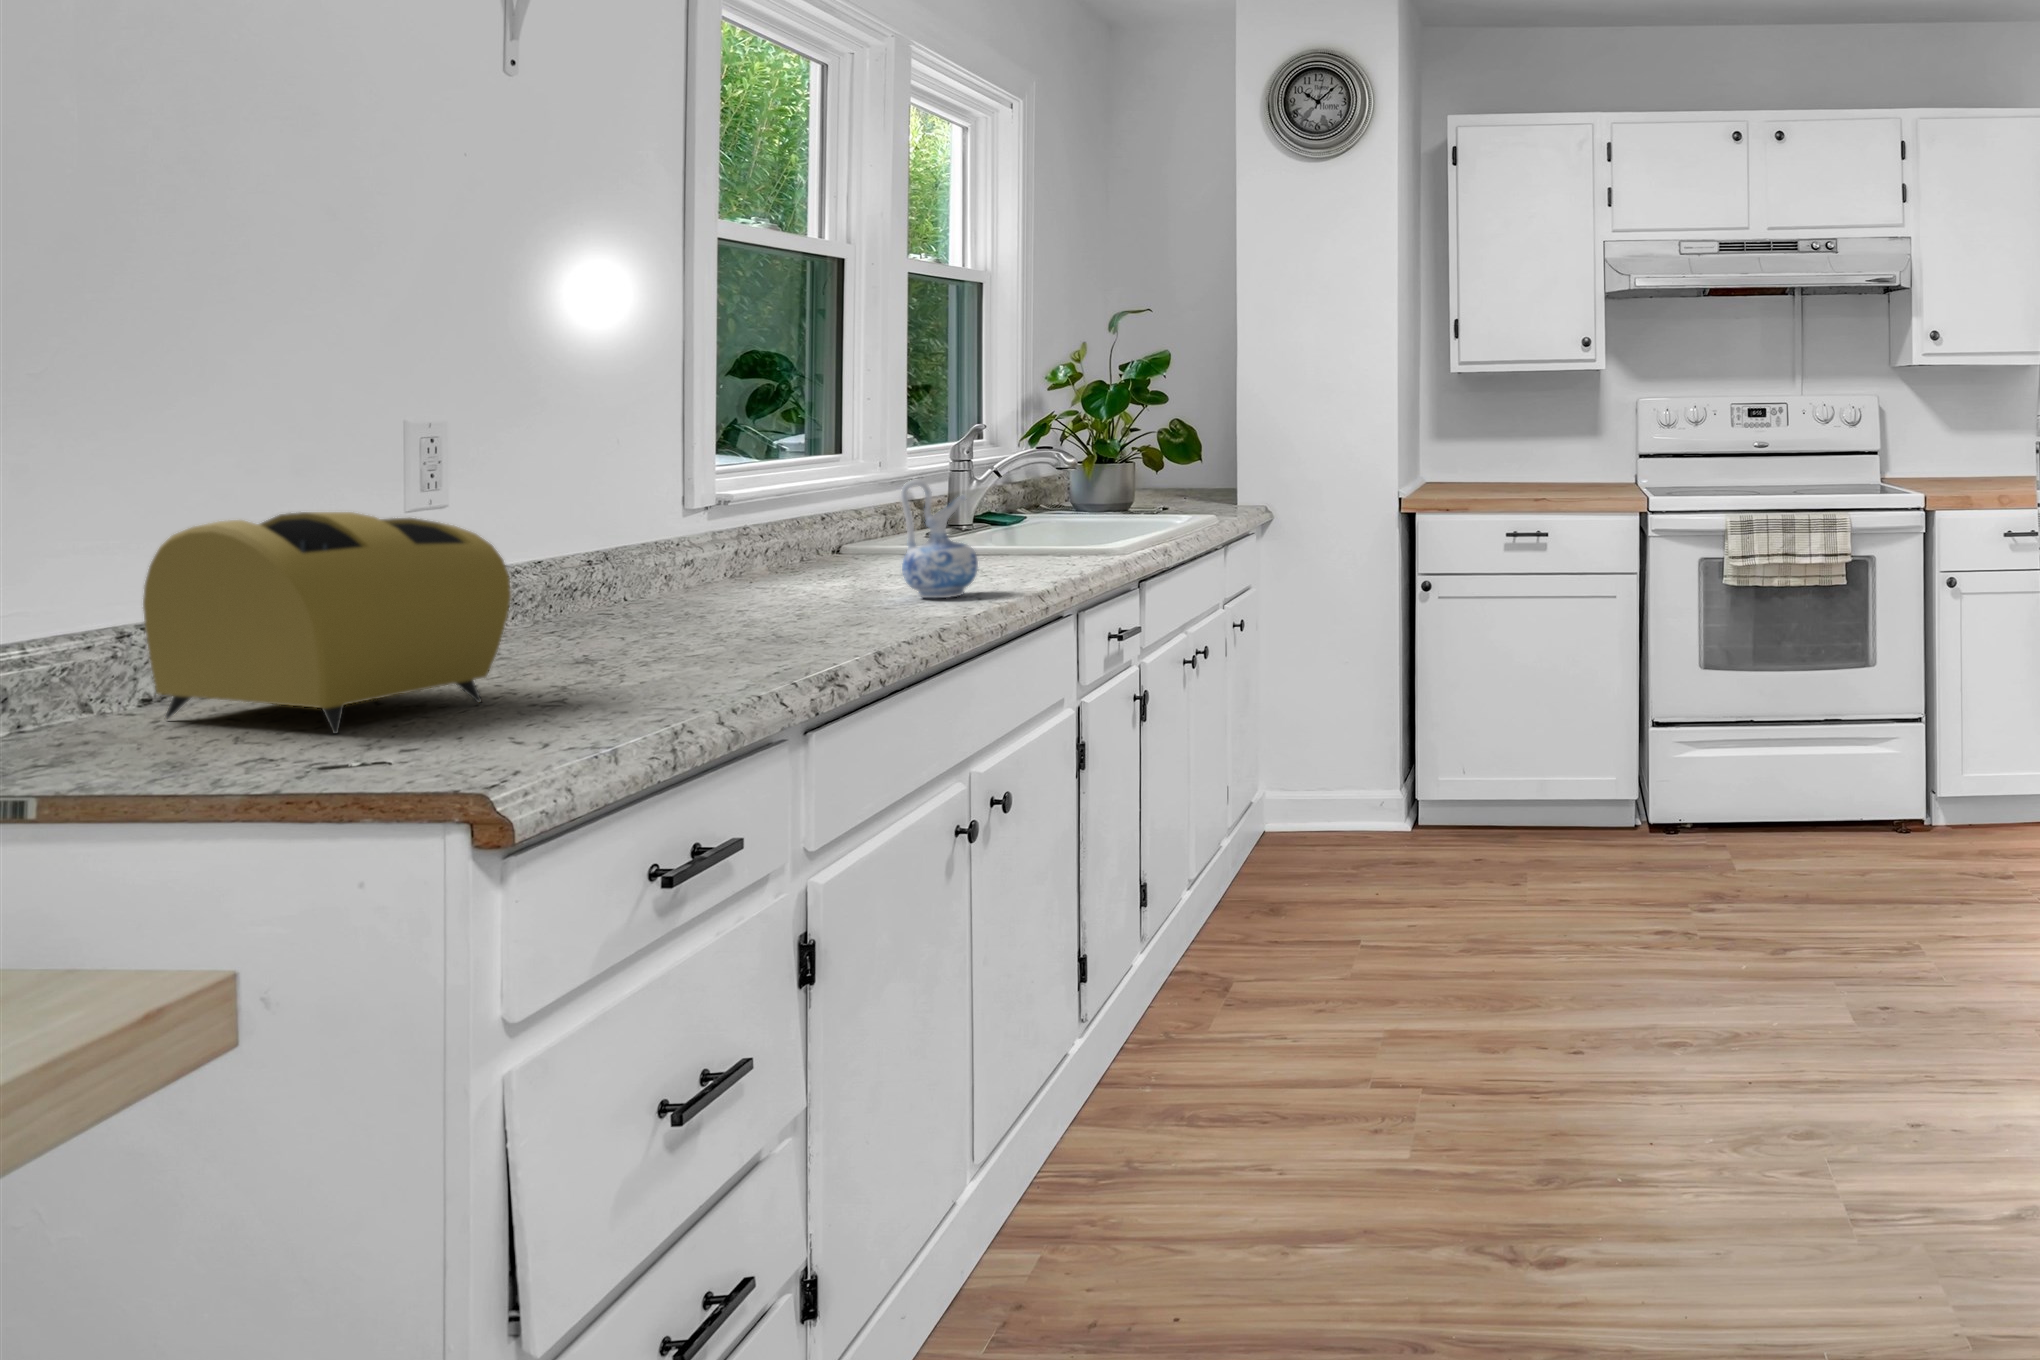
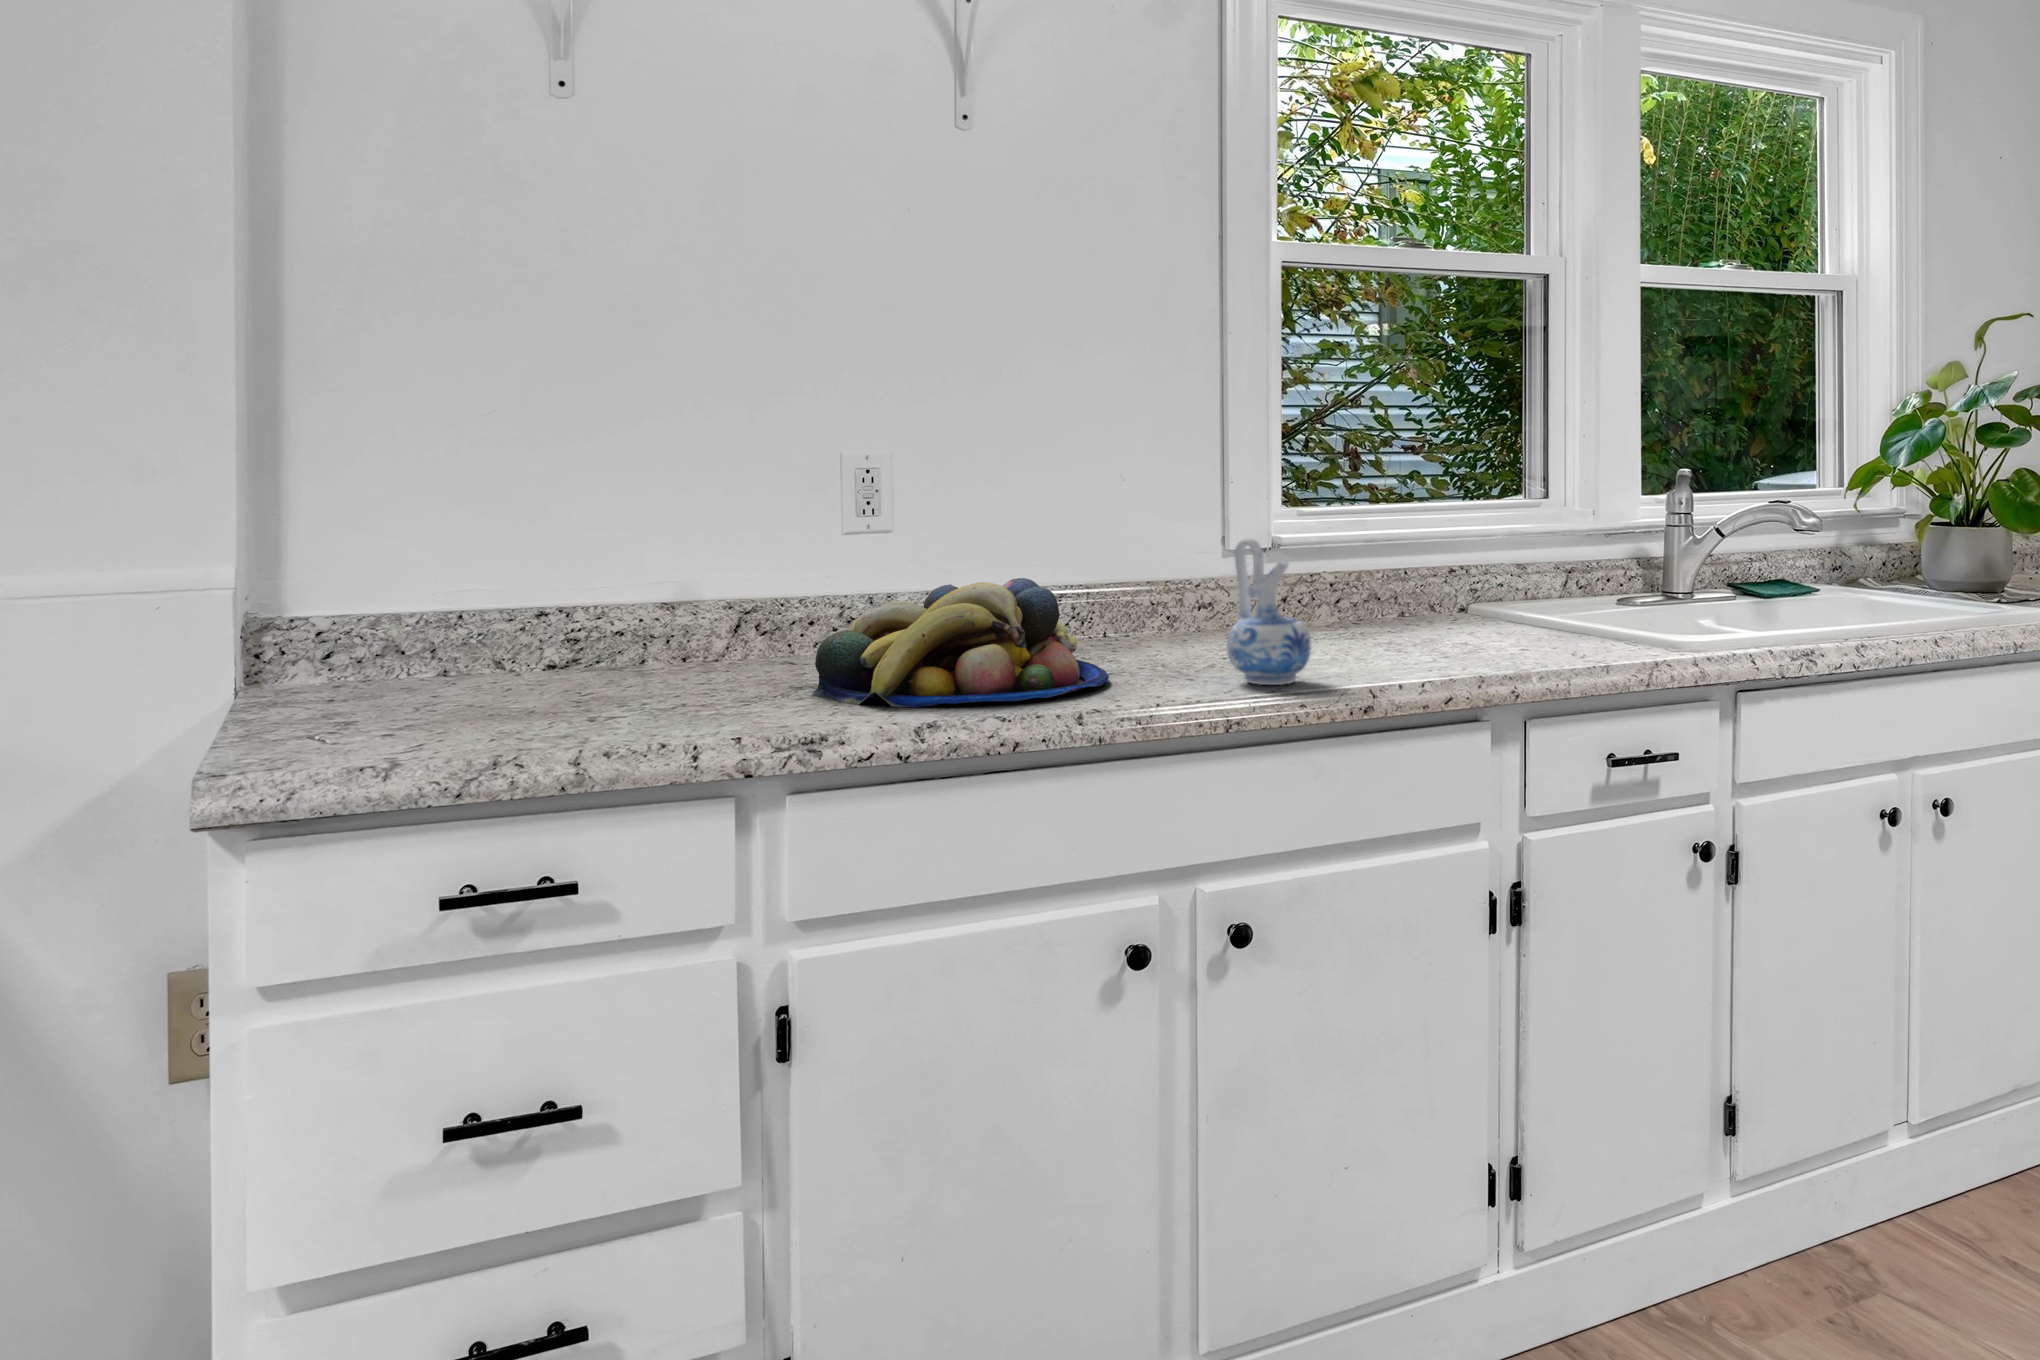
toaster: present [143,512,511,734] -> none [425,526,642,717]
fruit bowl: none [547,533,861,660] -> present [812,578,1109,707]

